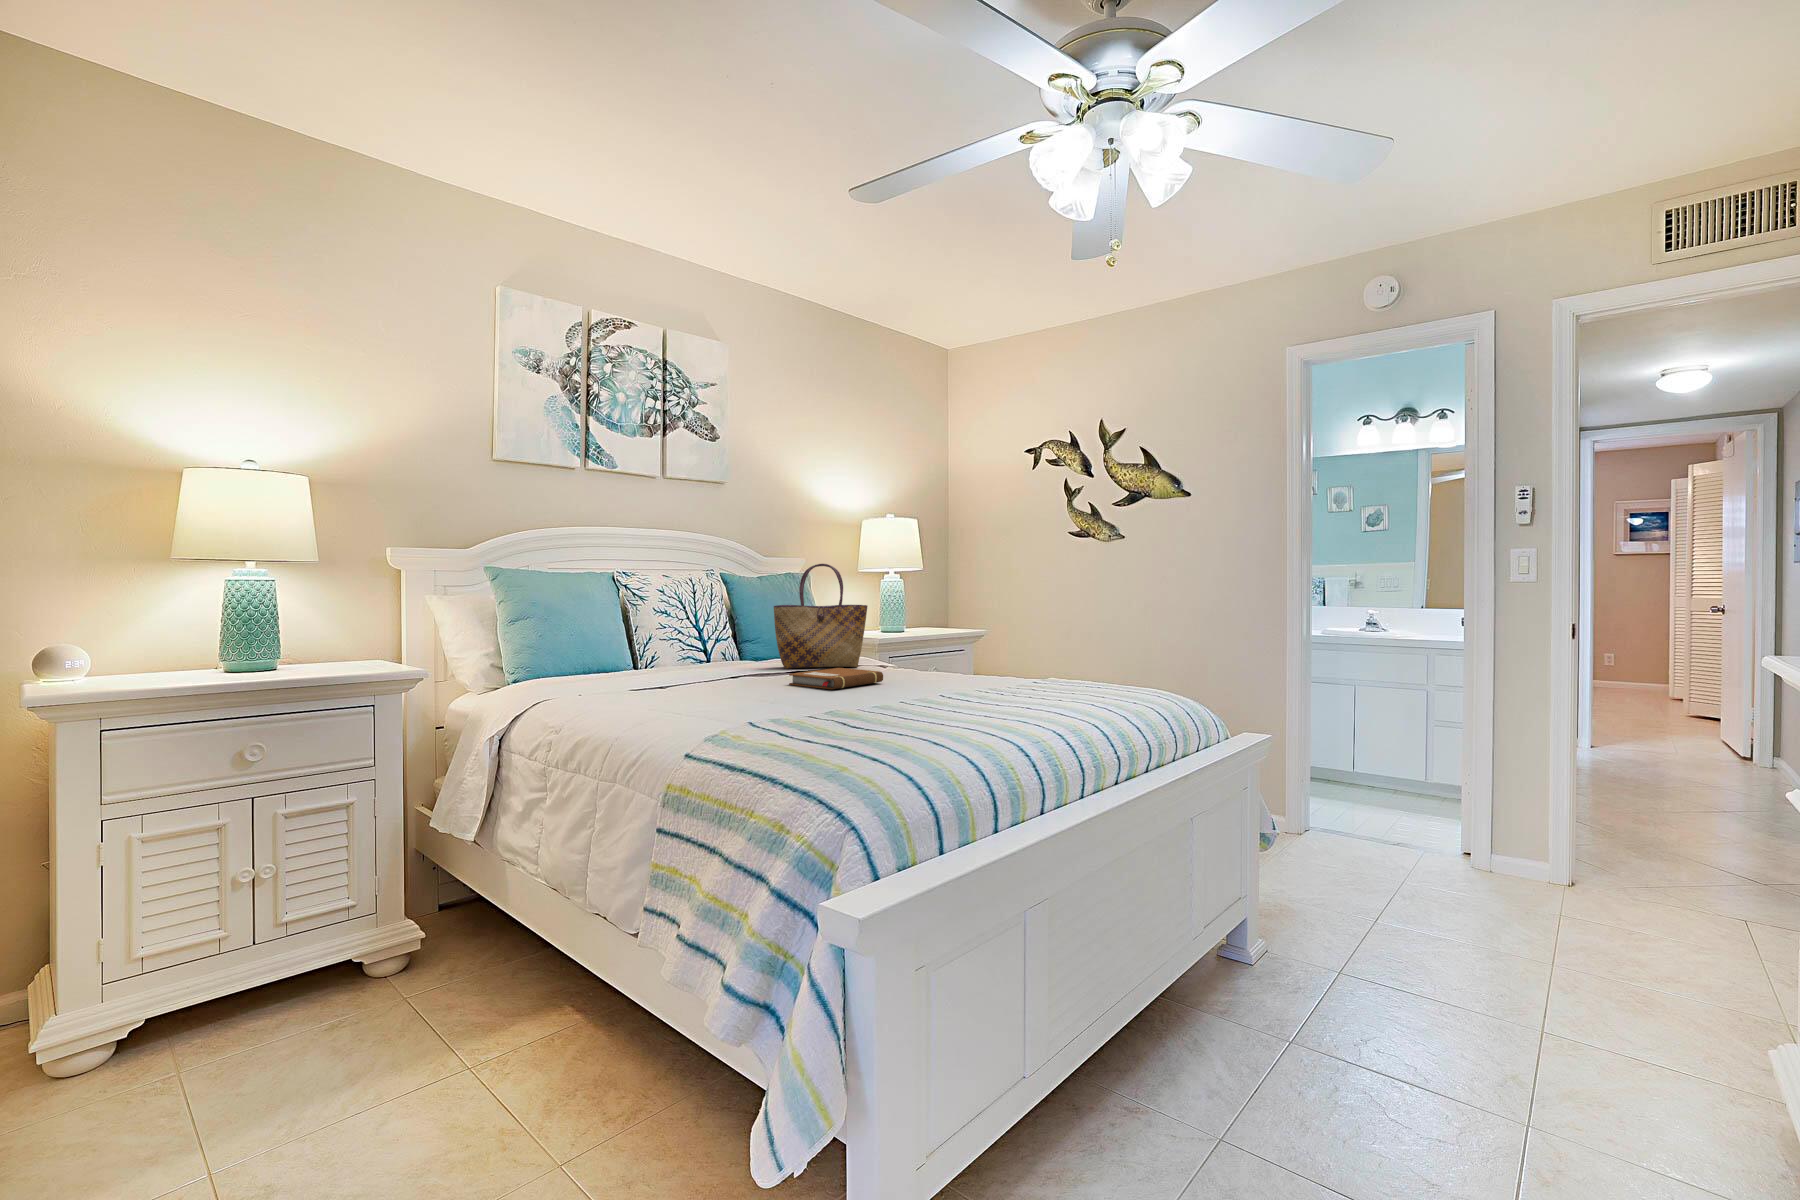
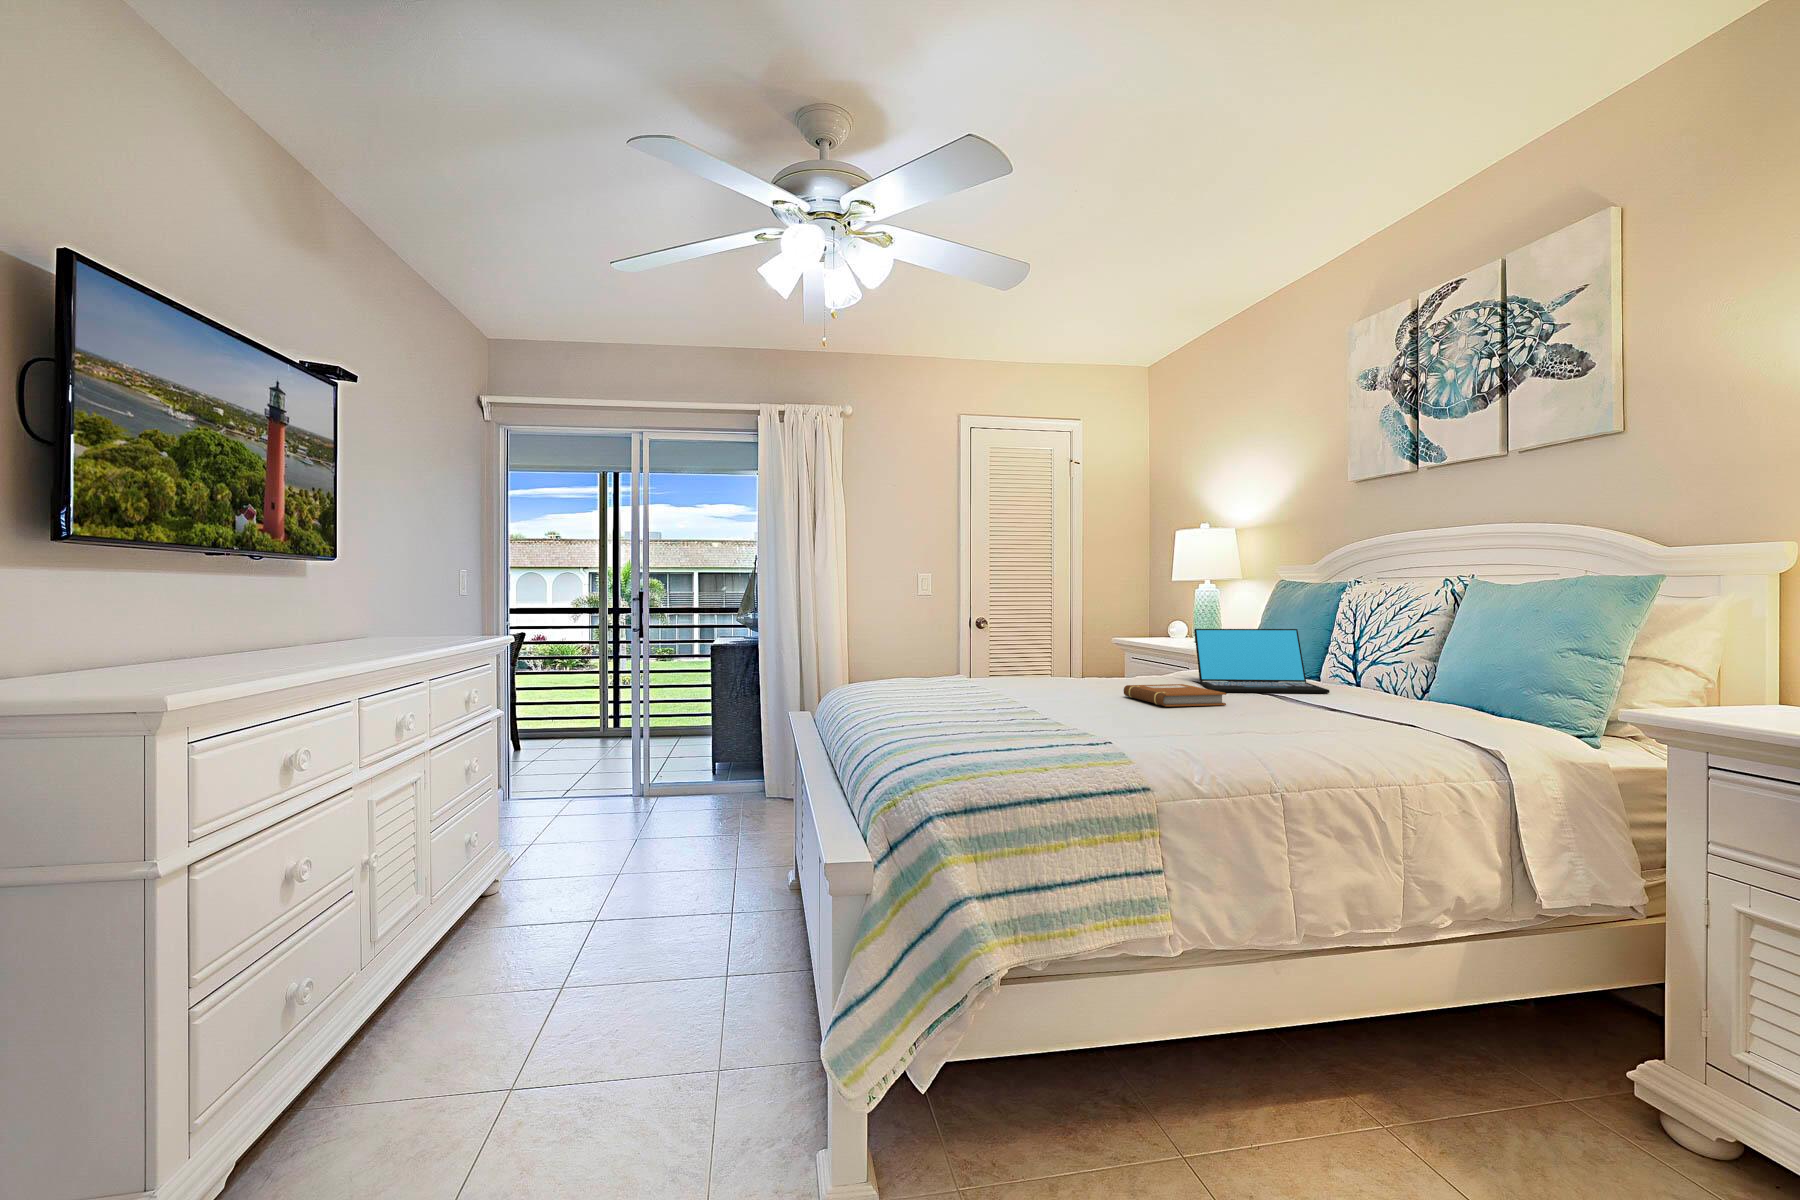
tote bag: present [774,564,868,669] -> none [1342,565,1388,719]
laptop: none [635,621,757,685] -> present [1194,629,1330,693]

